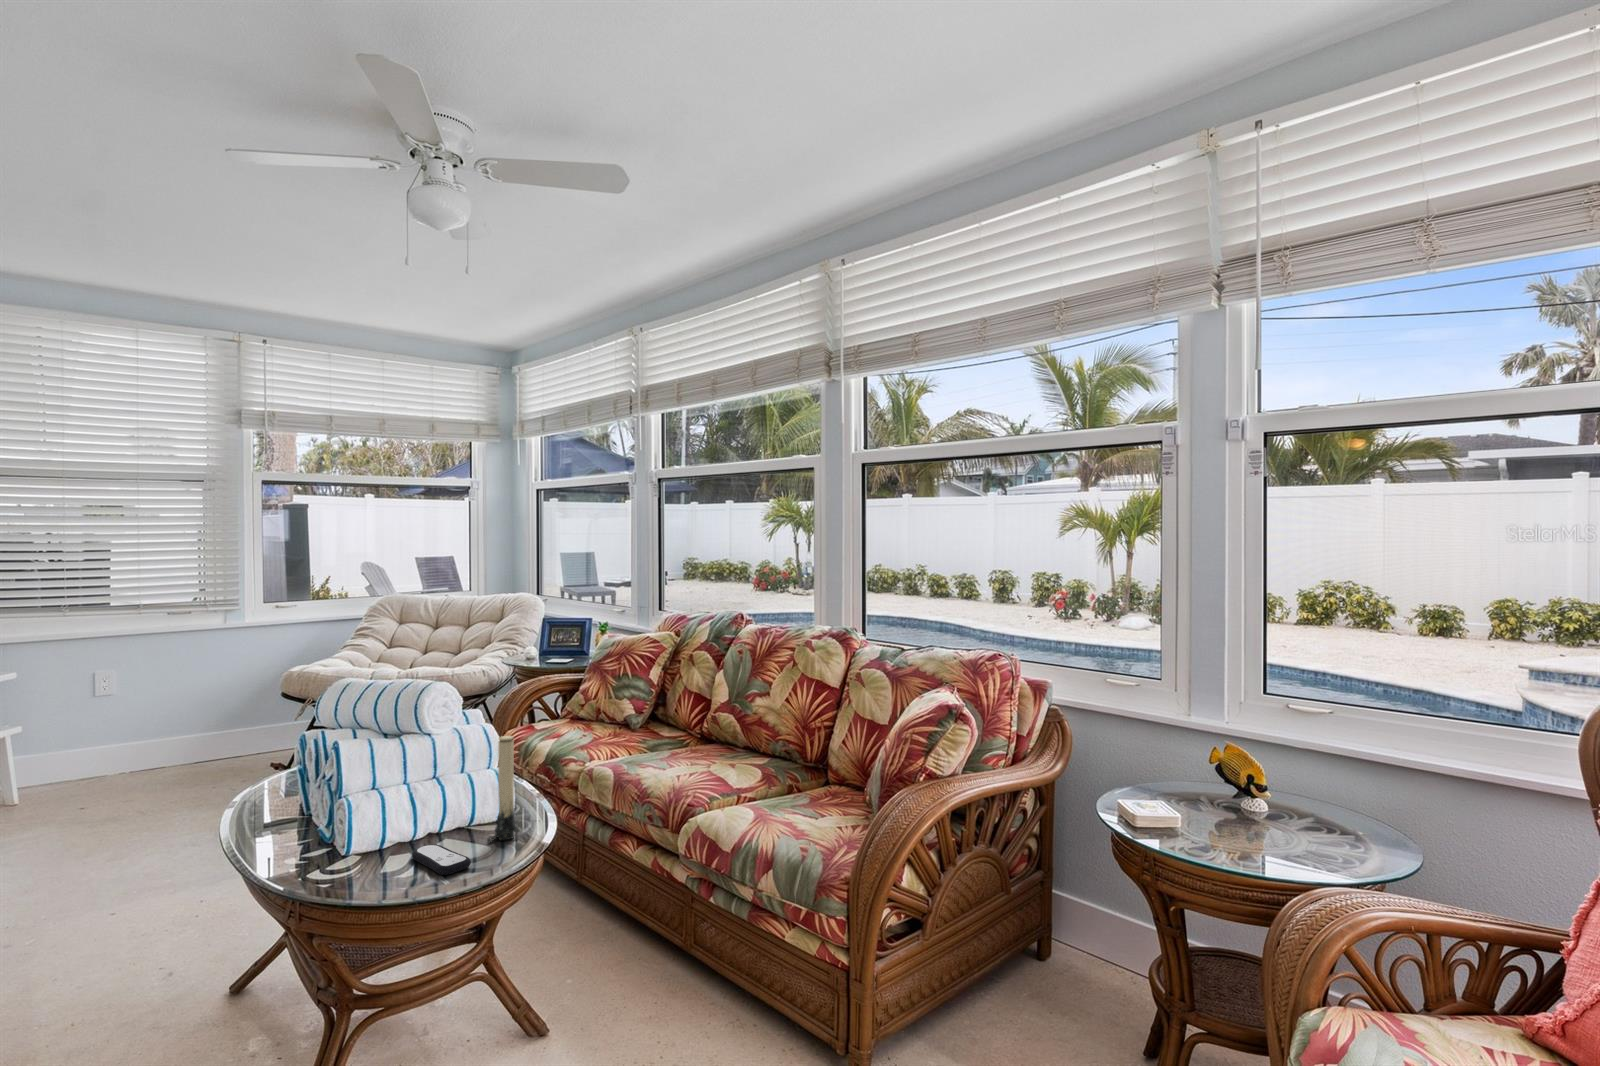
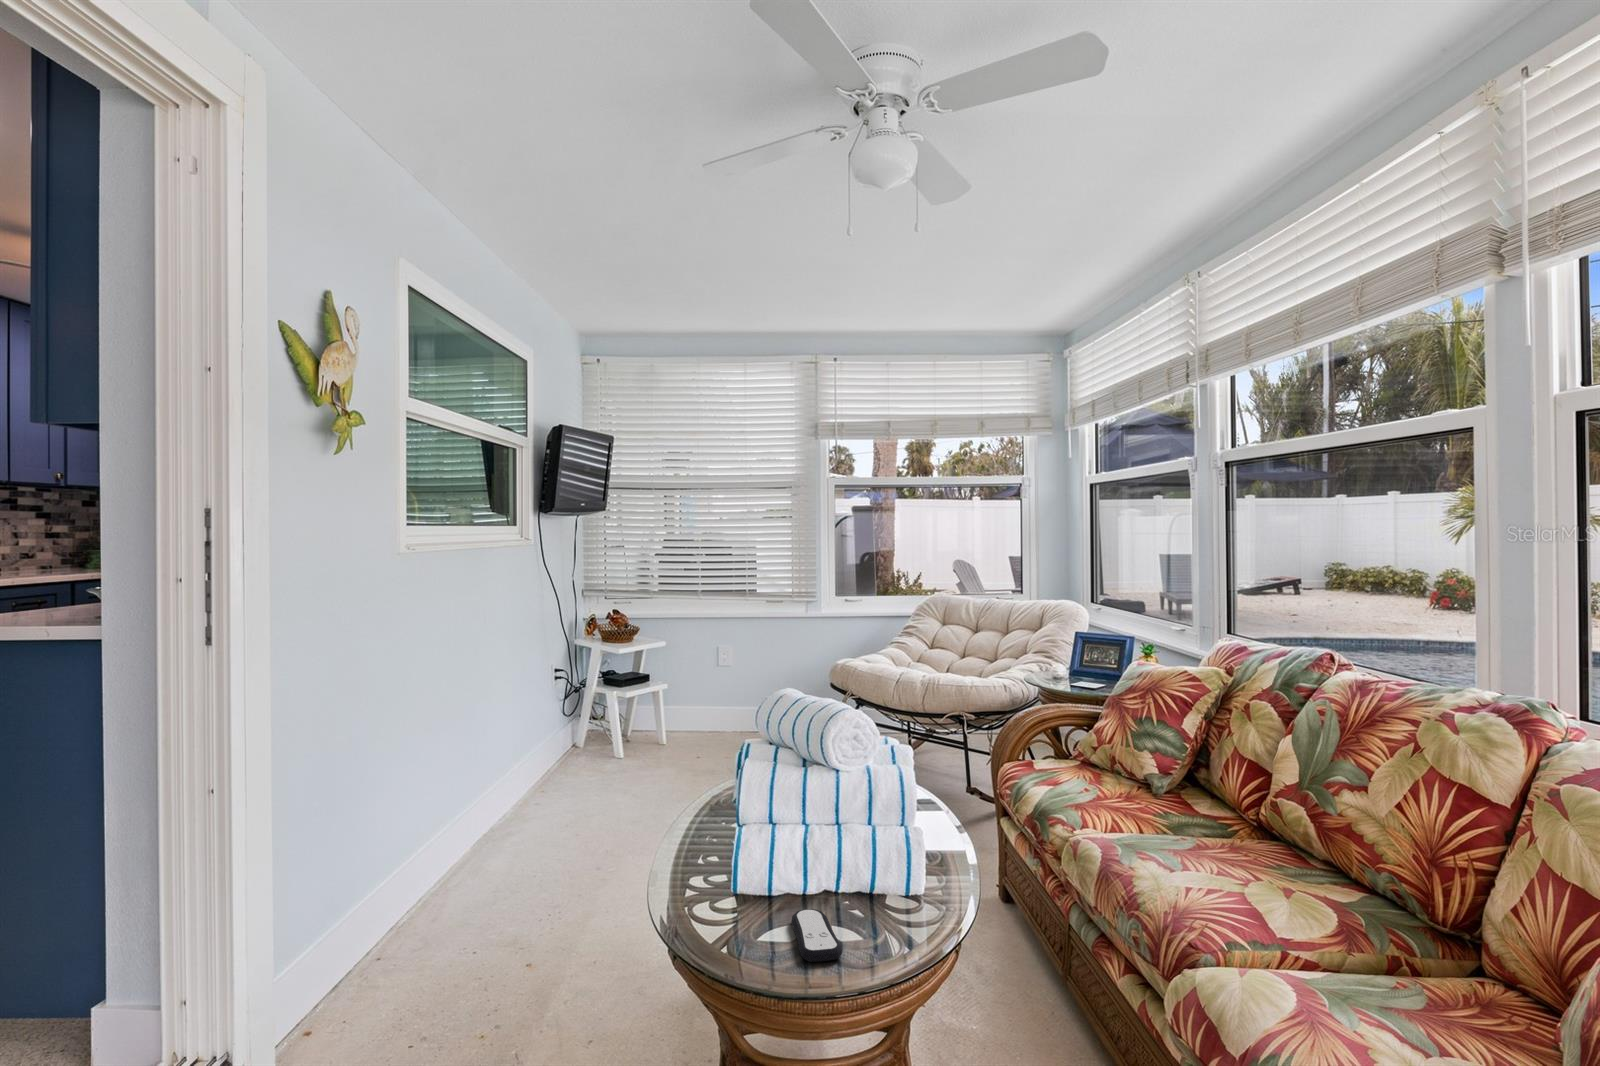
candle: present [487,736,517,843] -> none [880,792,919,930]

